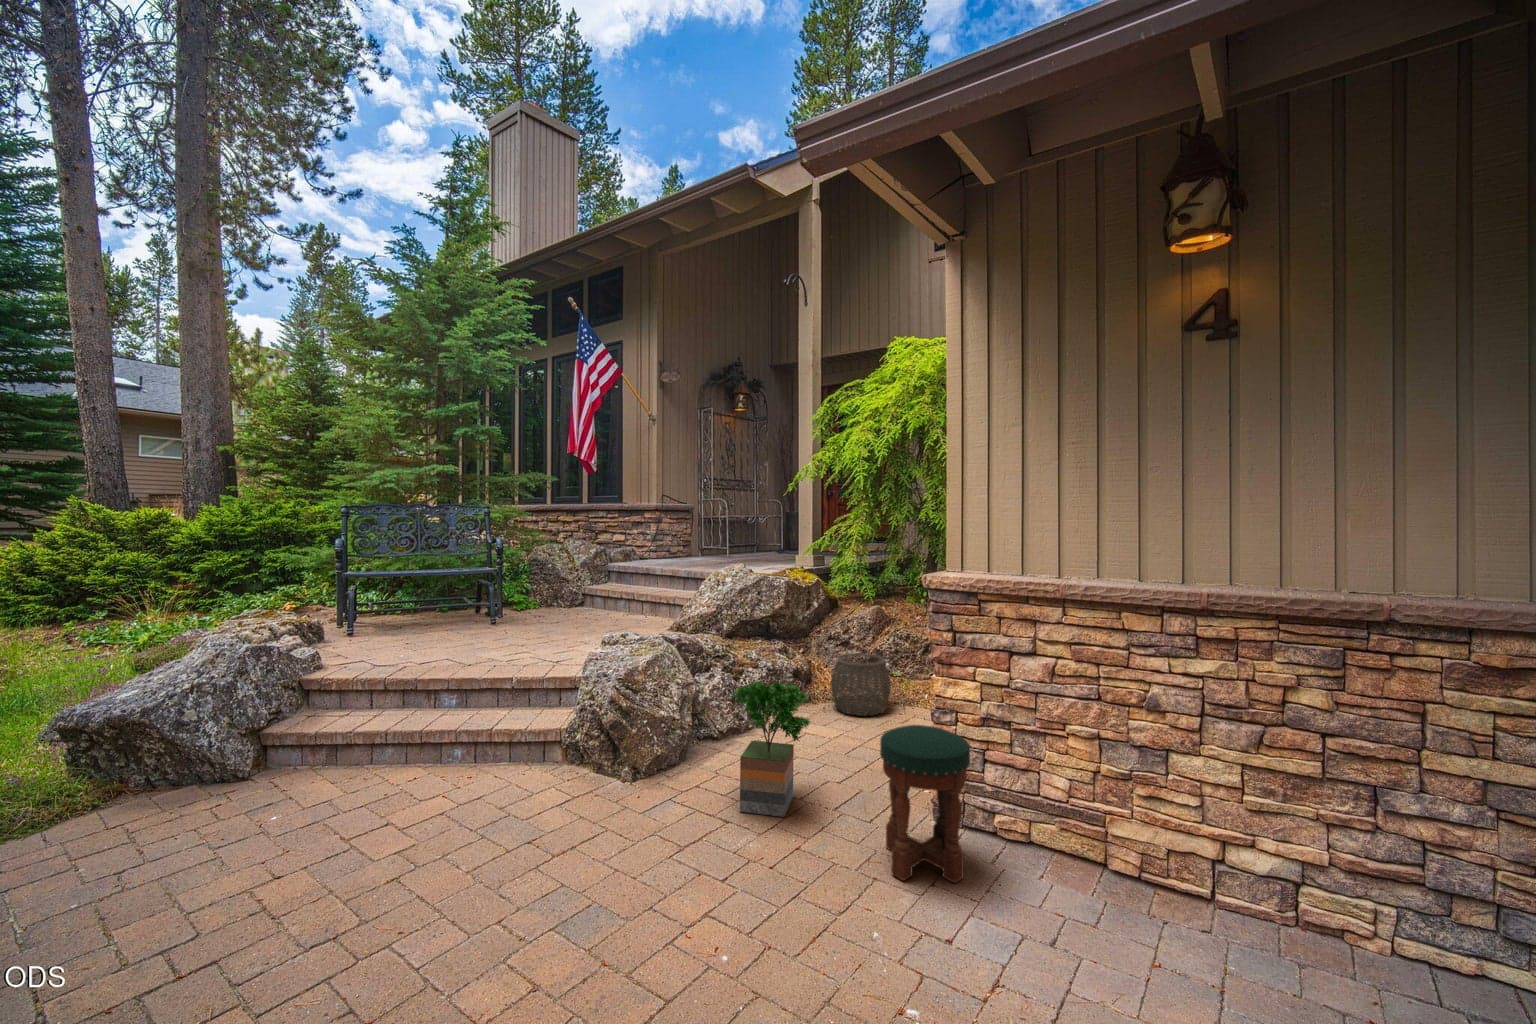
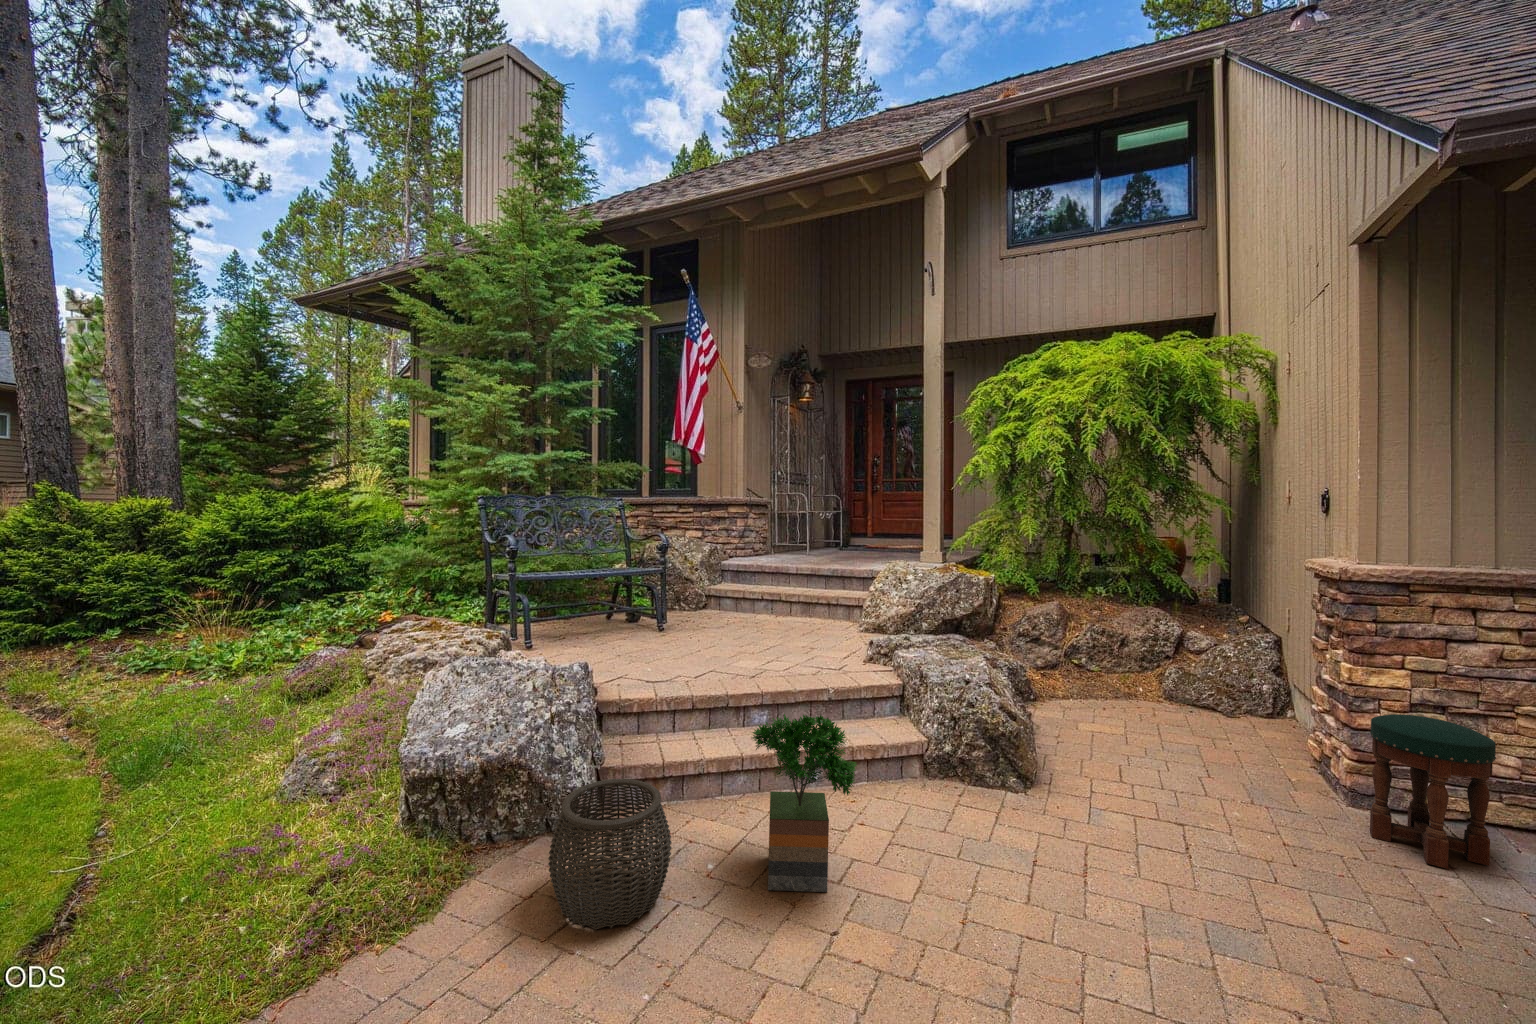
woven basket: present [831,653,891,716] -> present [548,779,672,929]
potted tree: present [732,680,810,817] -> present [752,714,857,892]

